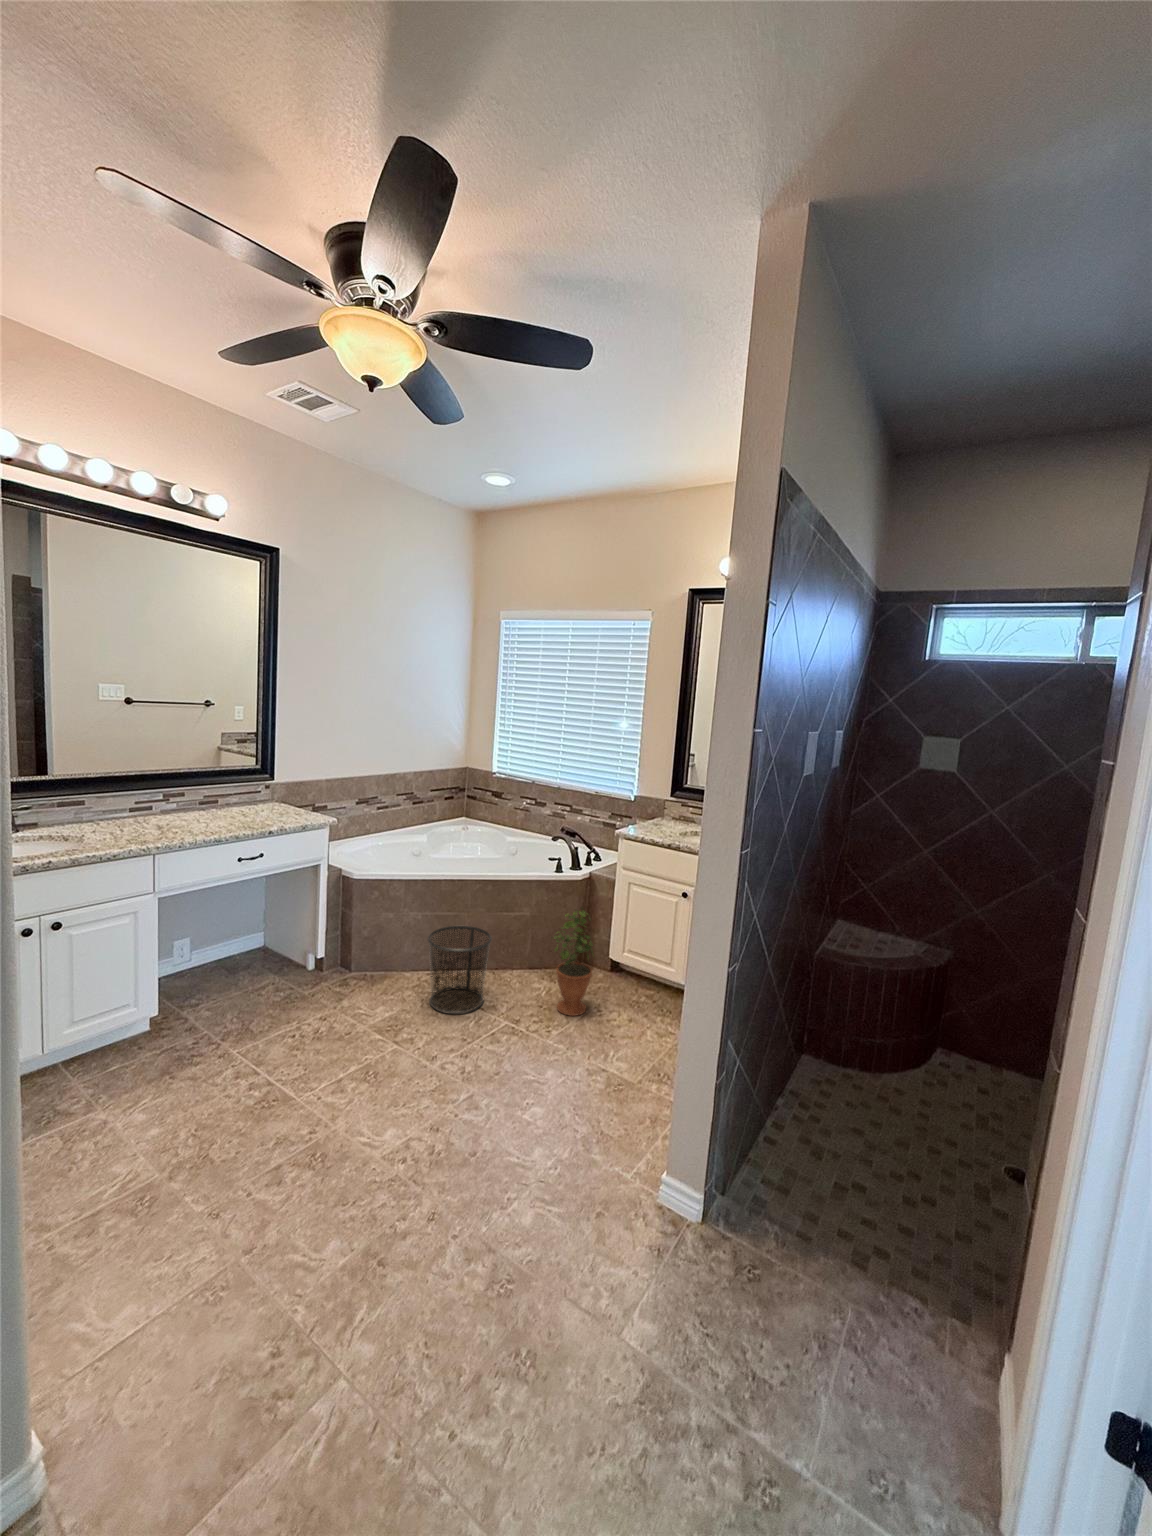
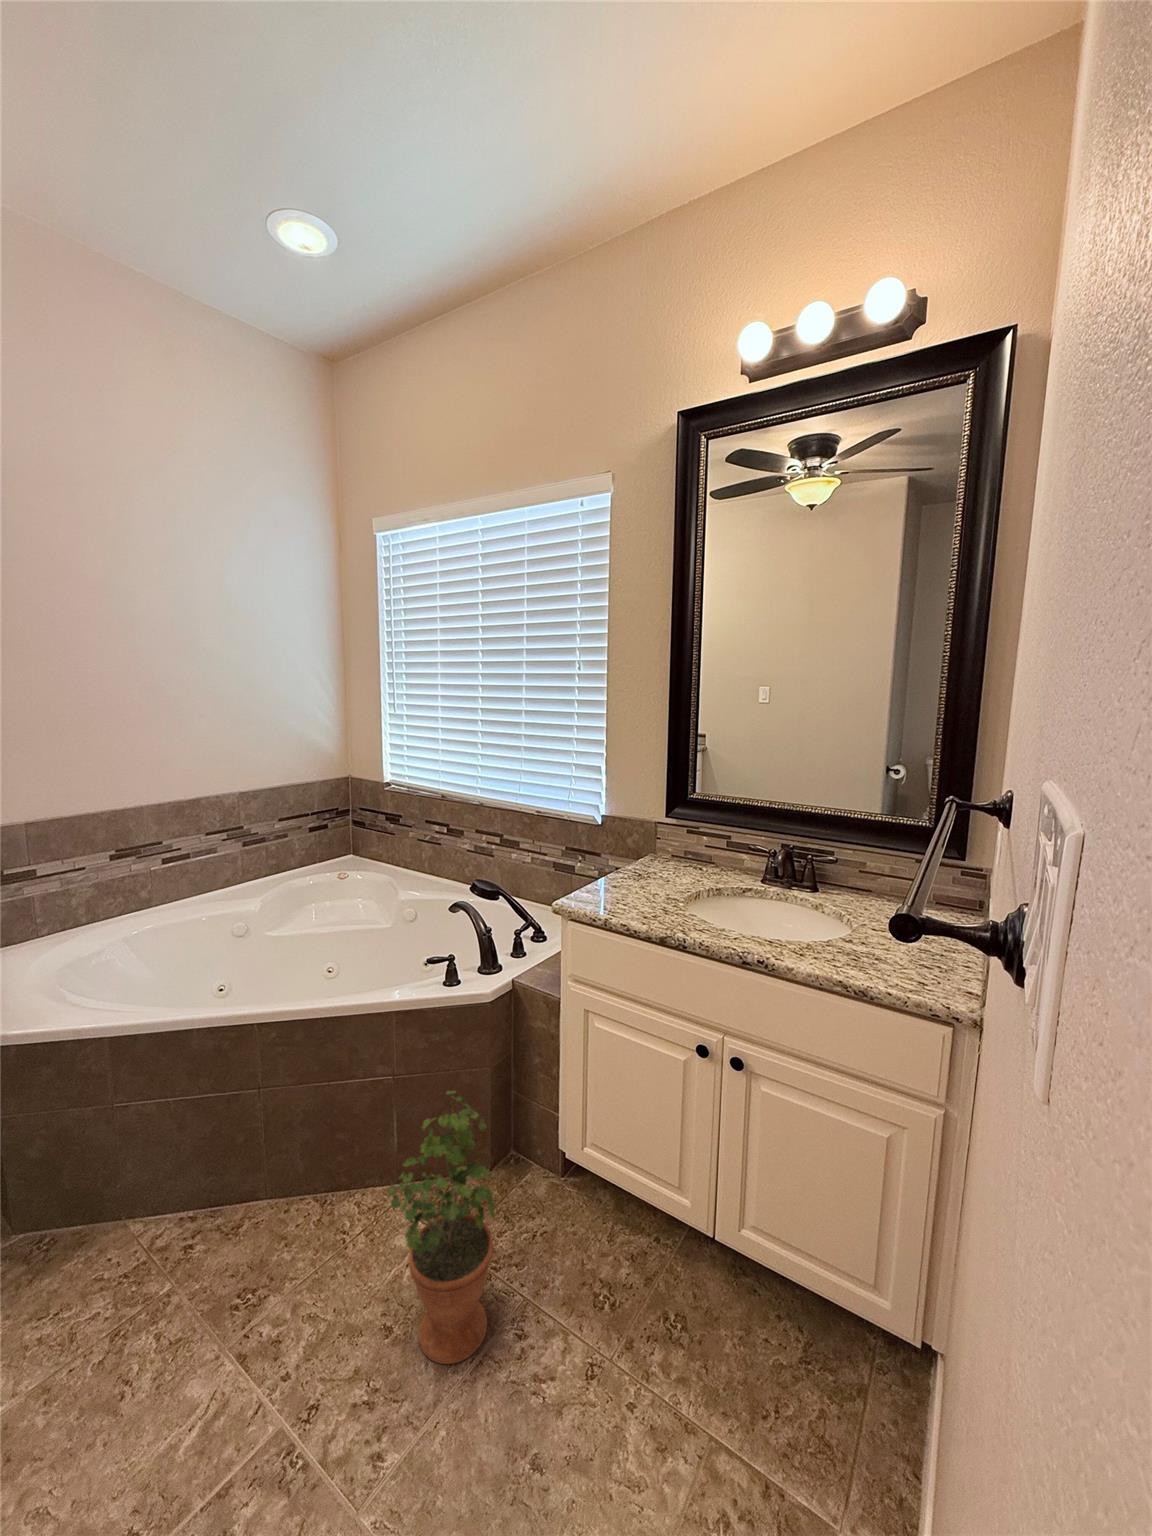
waste bin: present [428,926,492,1014] -> none [94,1138,265,1385]

